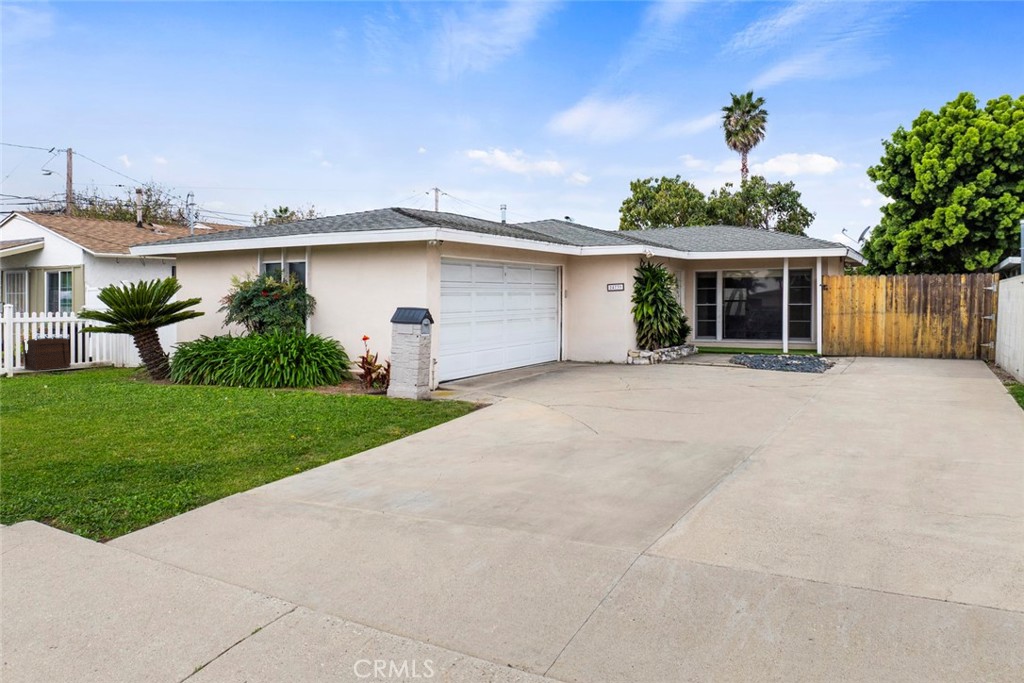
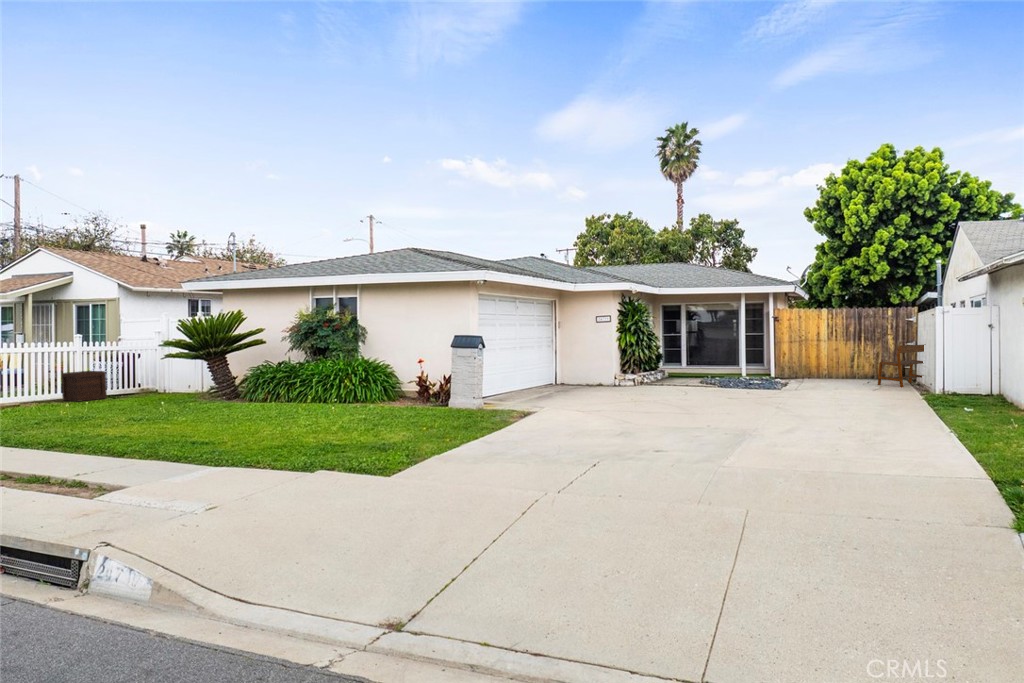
bench: none [945,319,1015,372] -> present [878,345,924,387]

